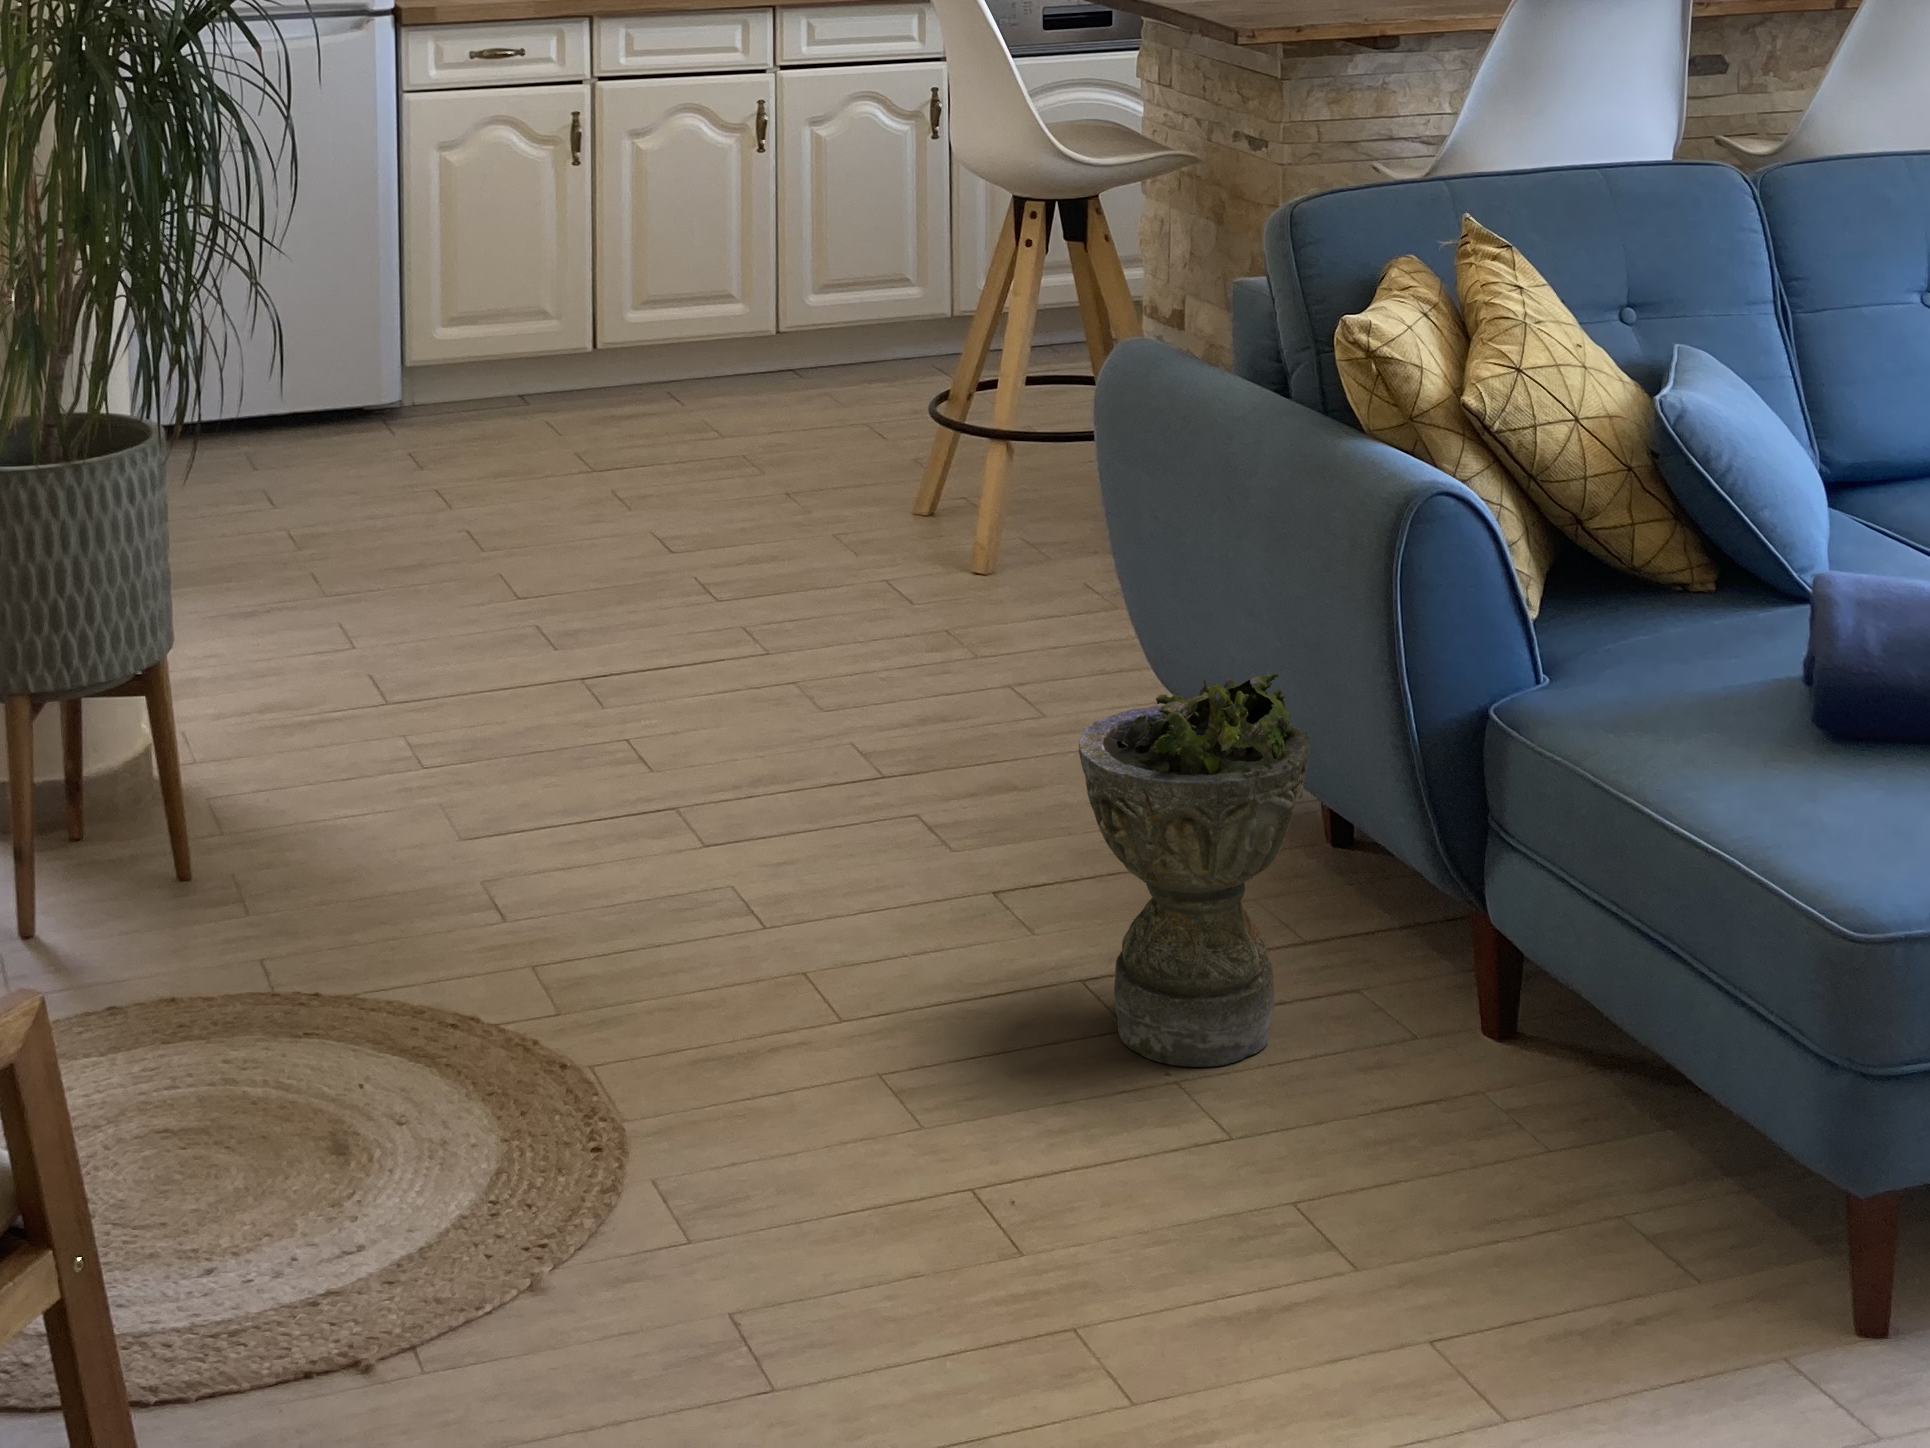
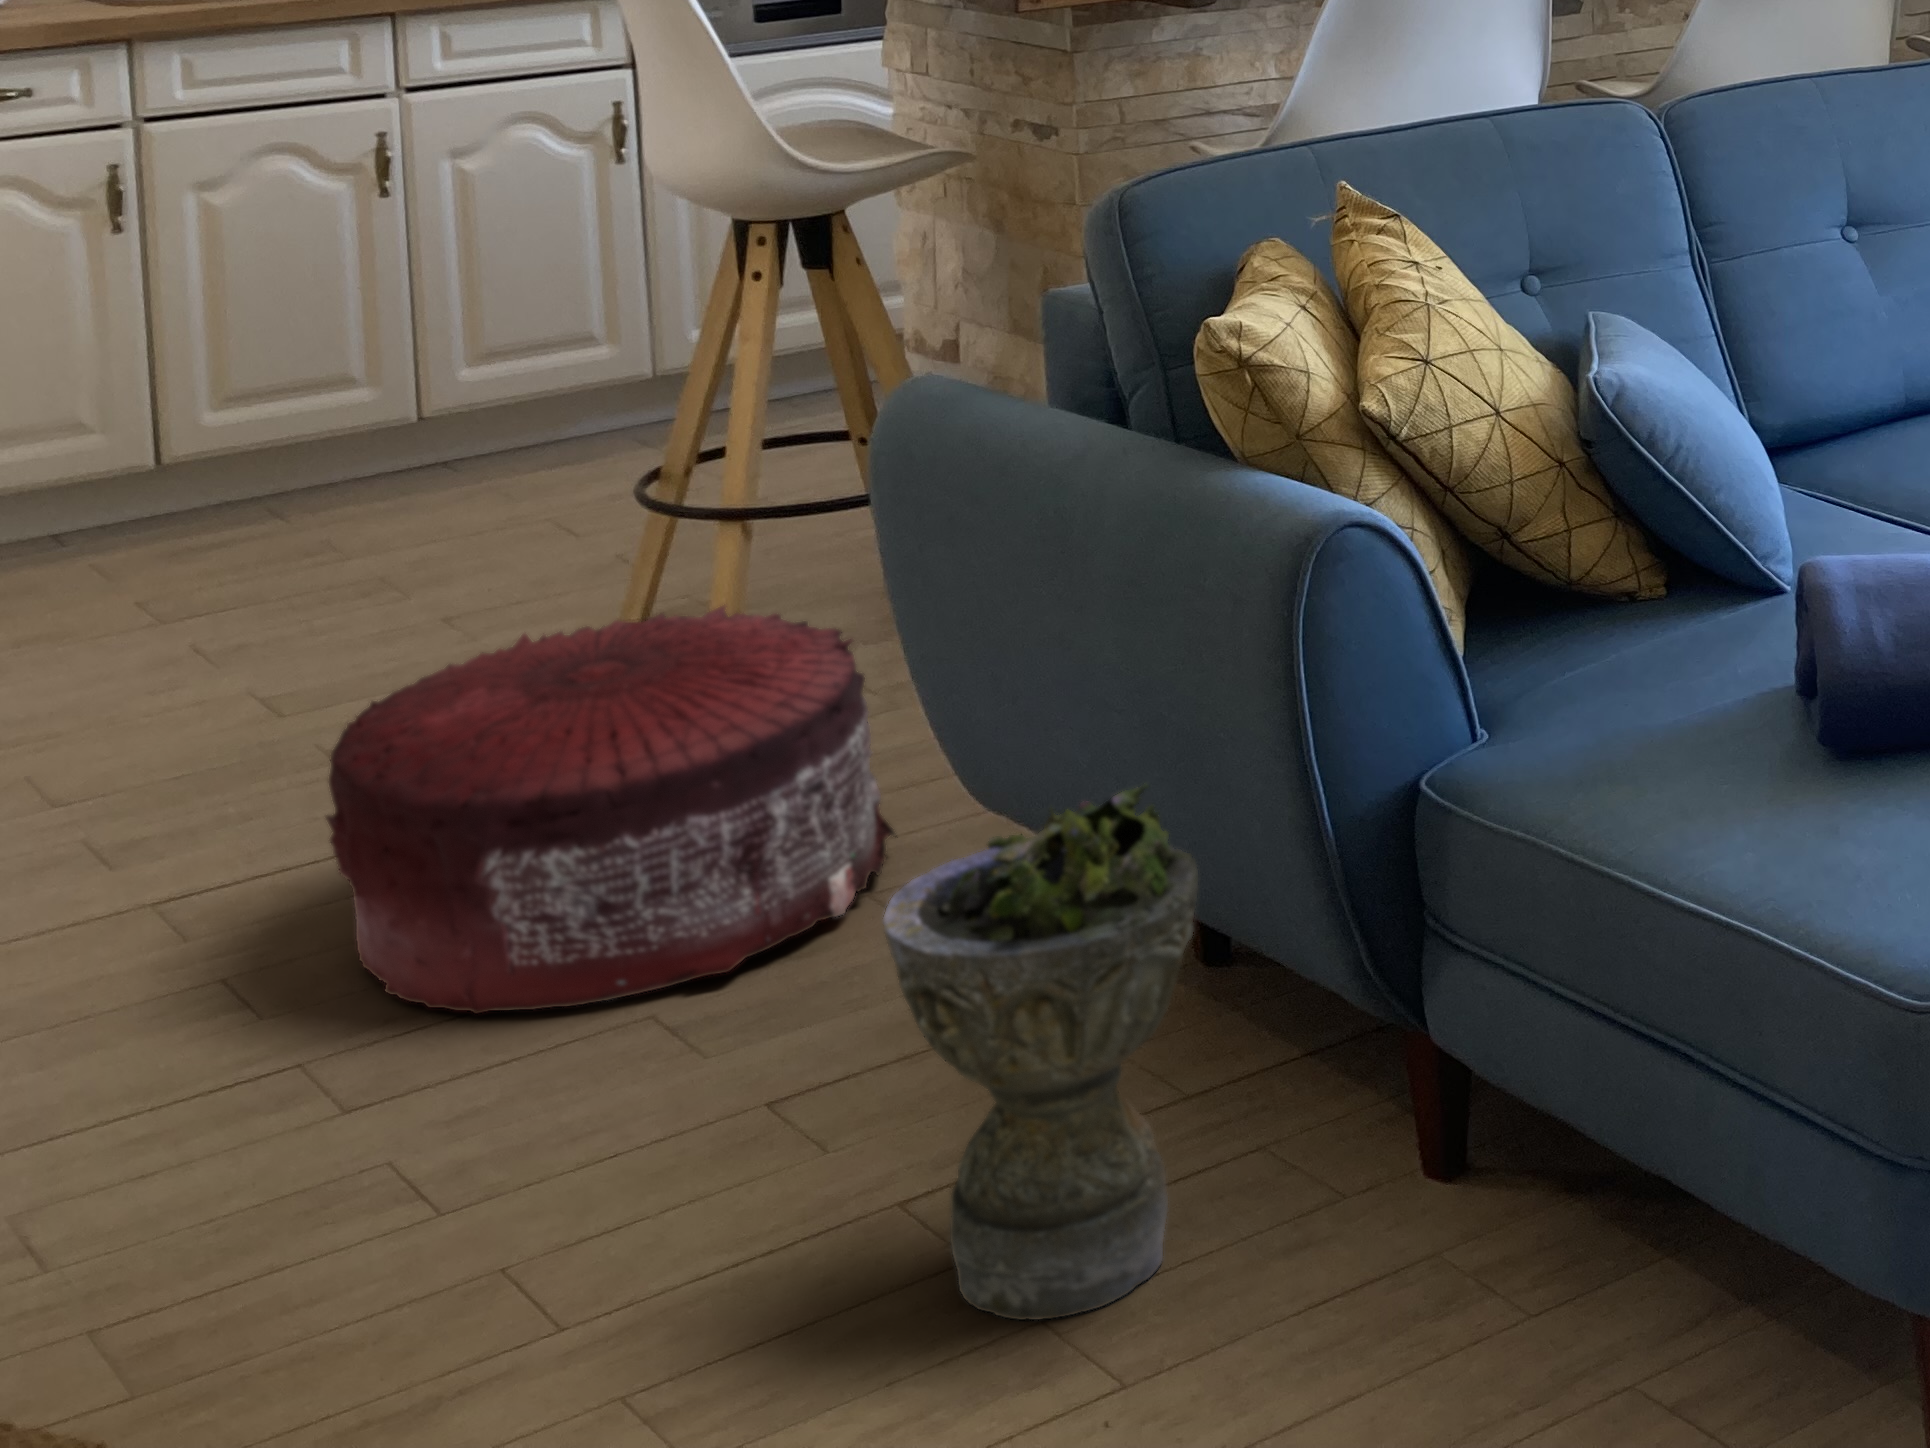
pouf: none [707,499,1104,785] -> present [326,606,895,1013]

